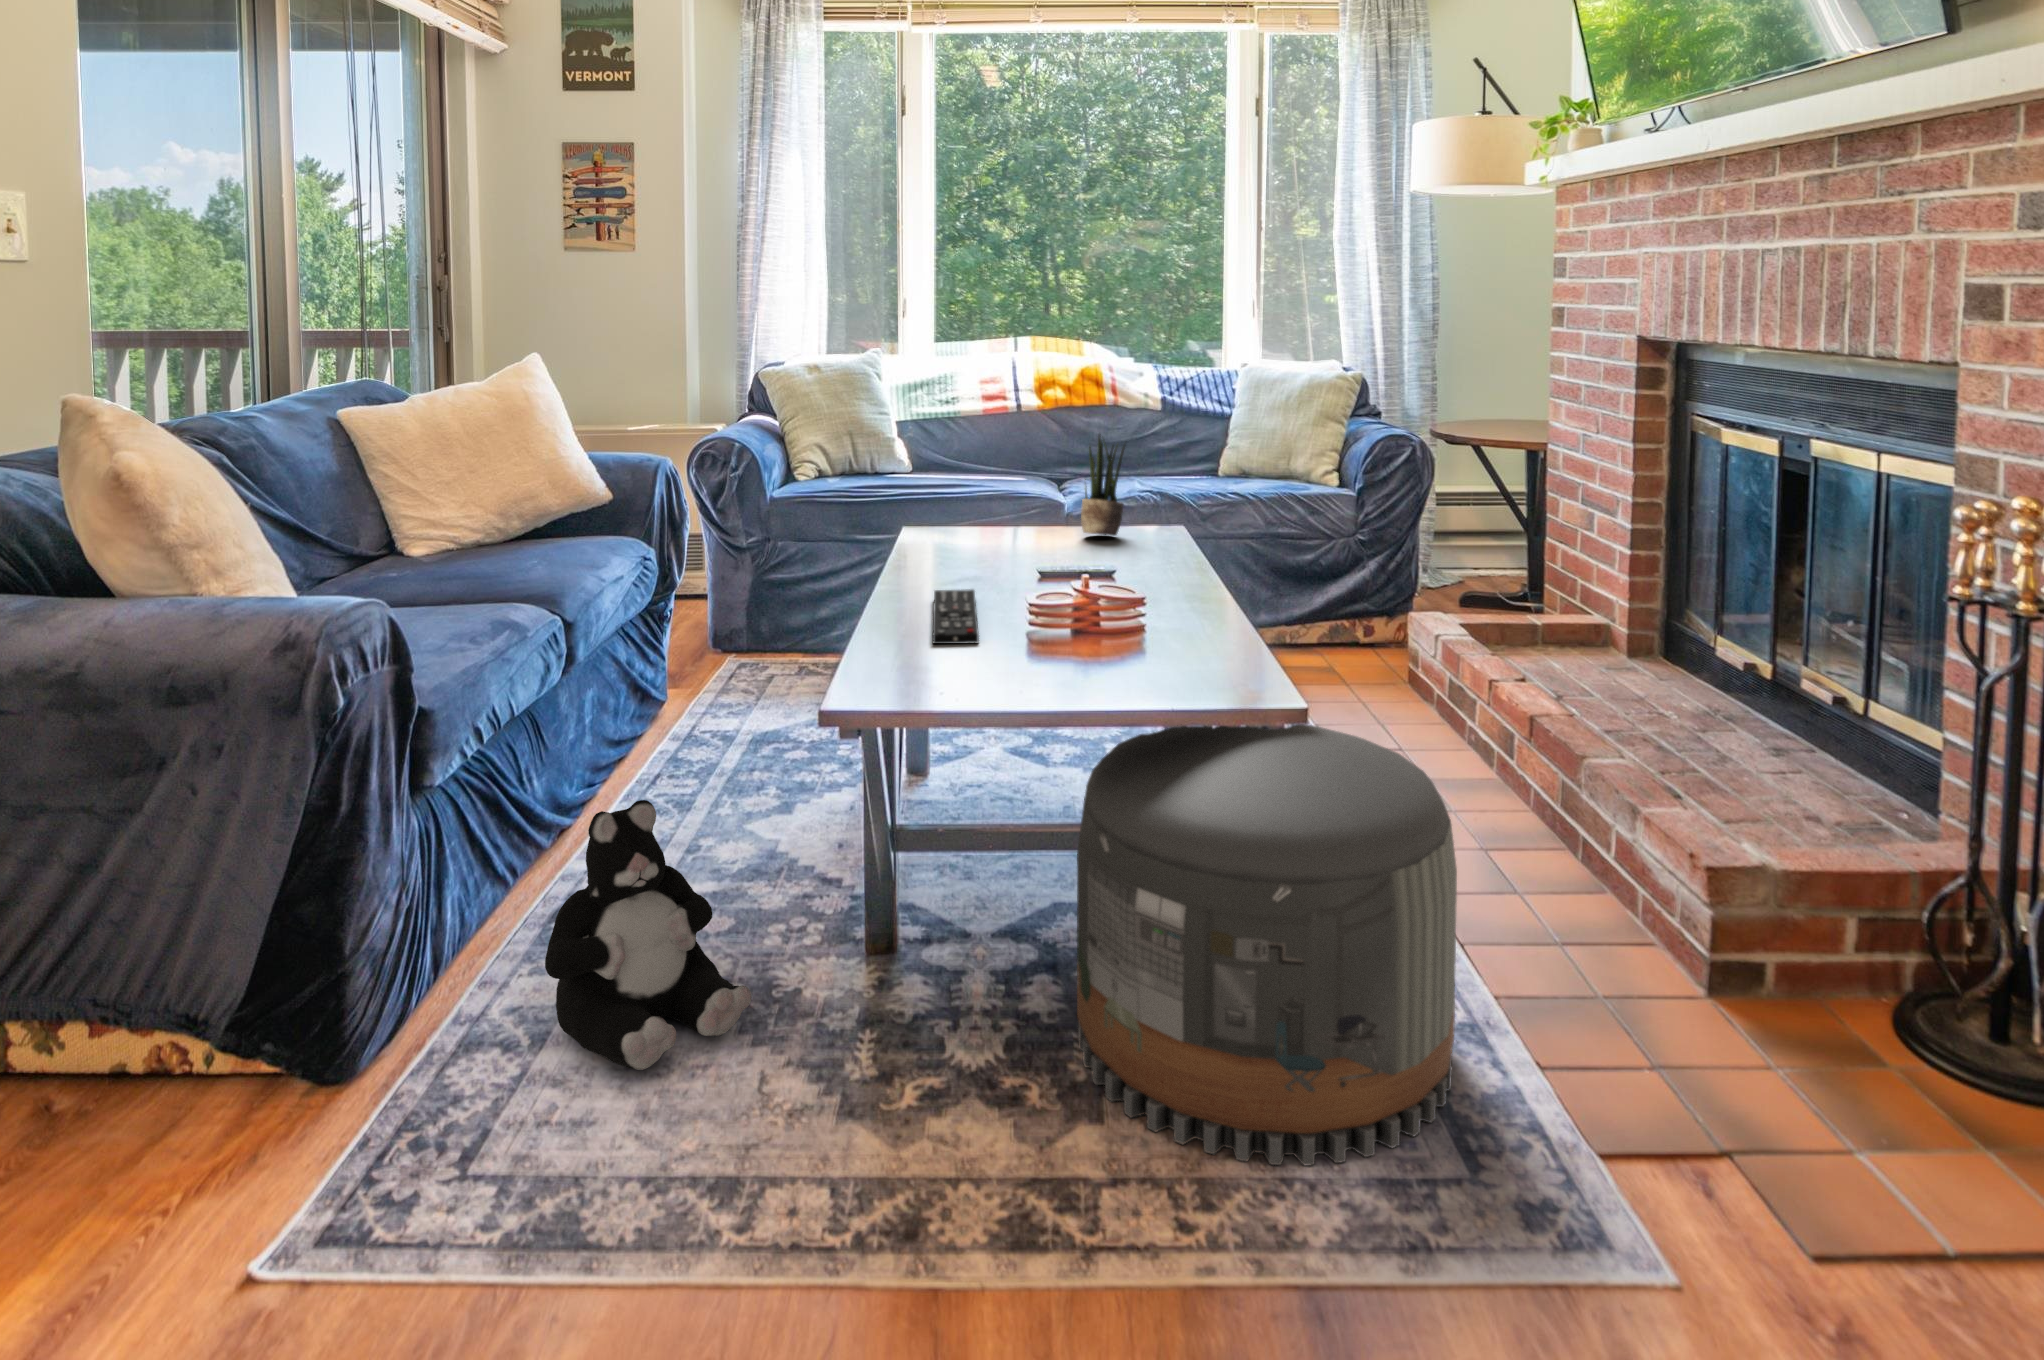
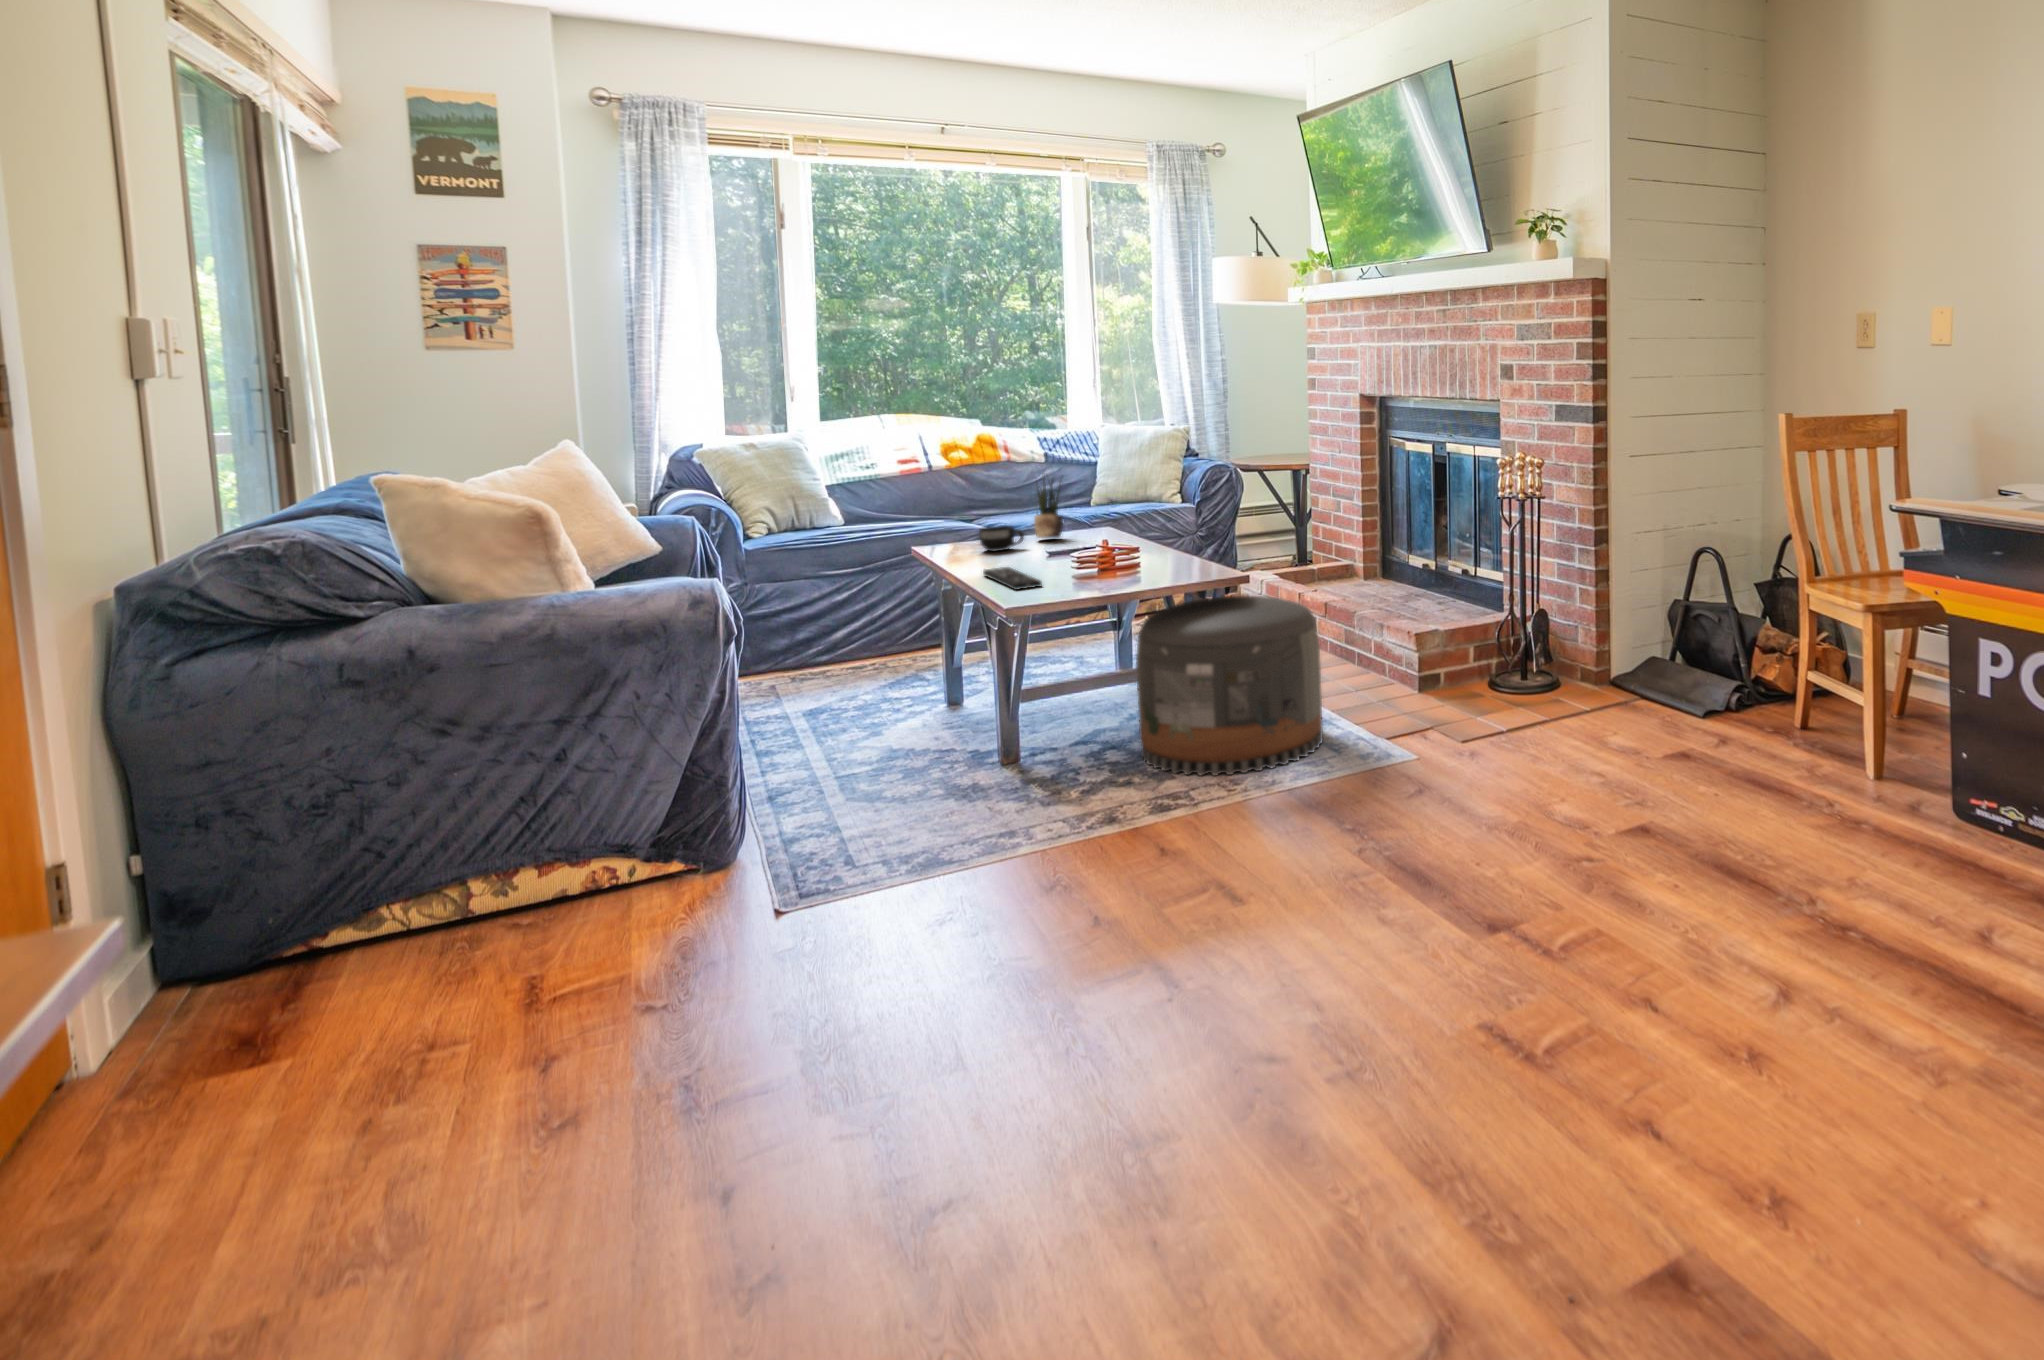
mug: none [992,509,1053,550] -> present [979,525,1024,552]
plush toy: present [545,800,751,1070] -> none [836,687,967,820]

